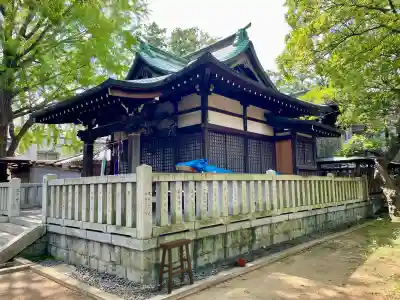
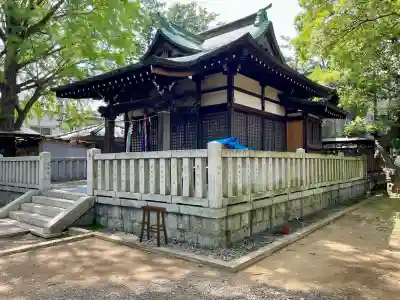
stool: present [158,238,193,294] -> present [139,205,168,247]

